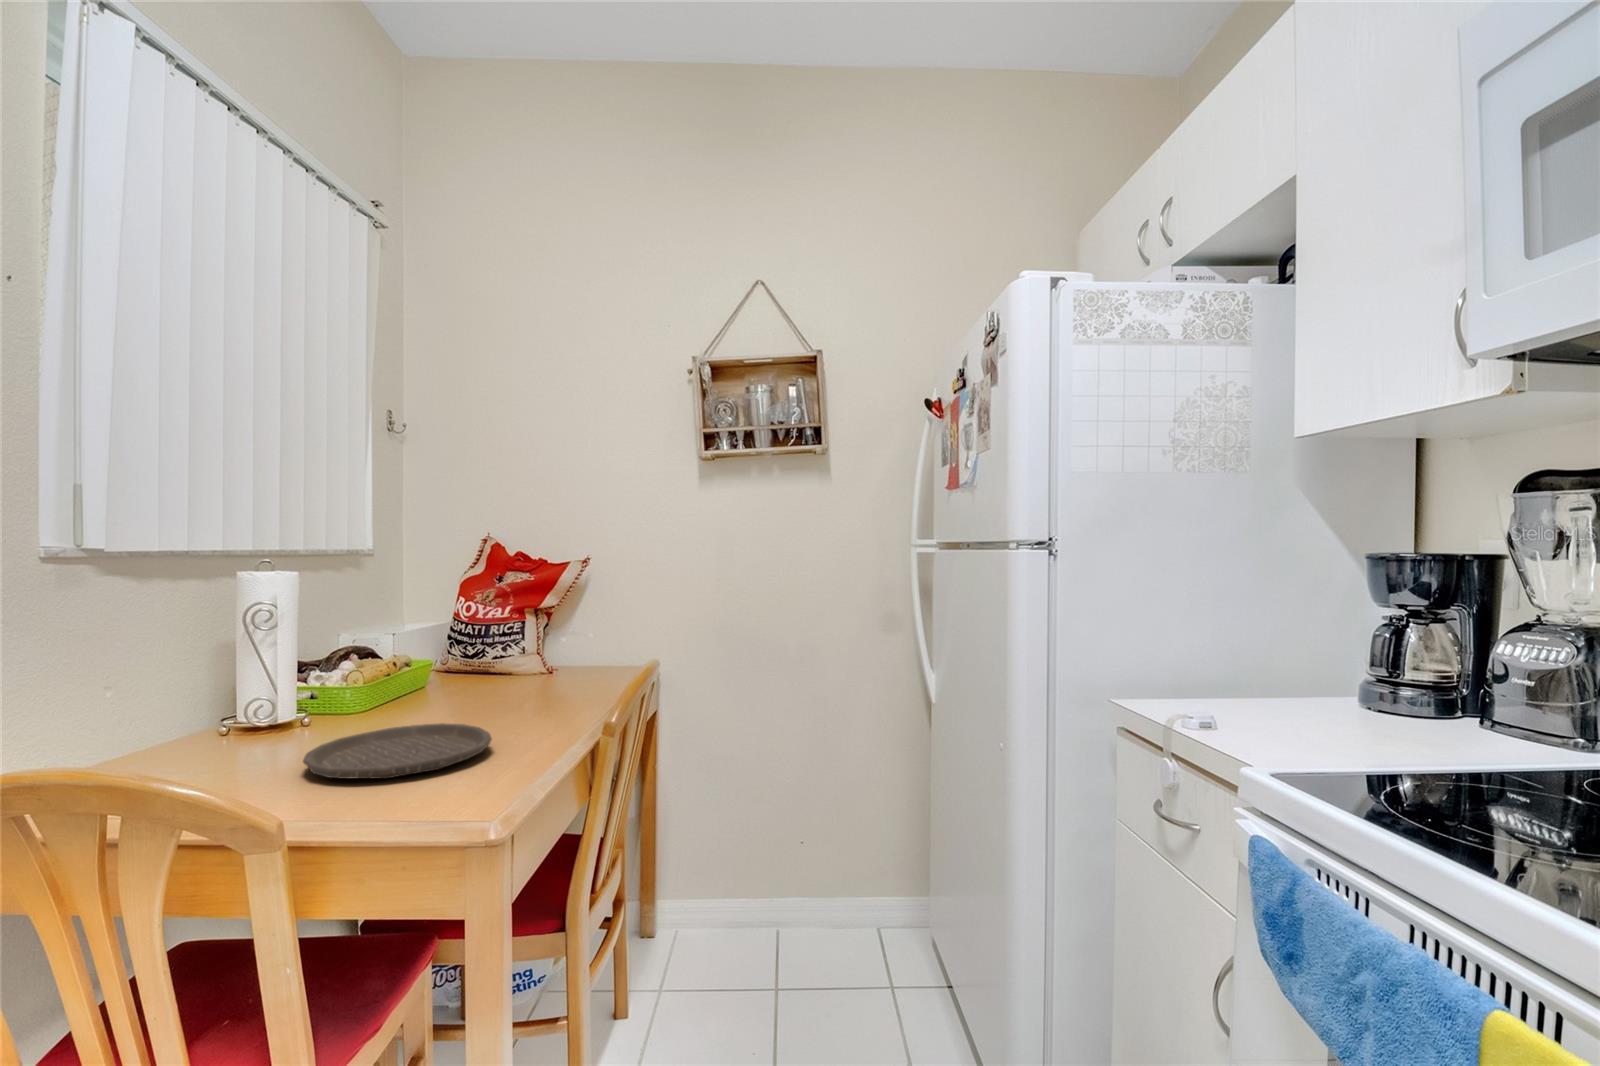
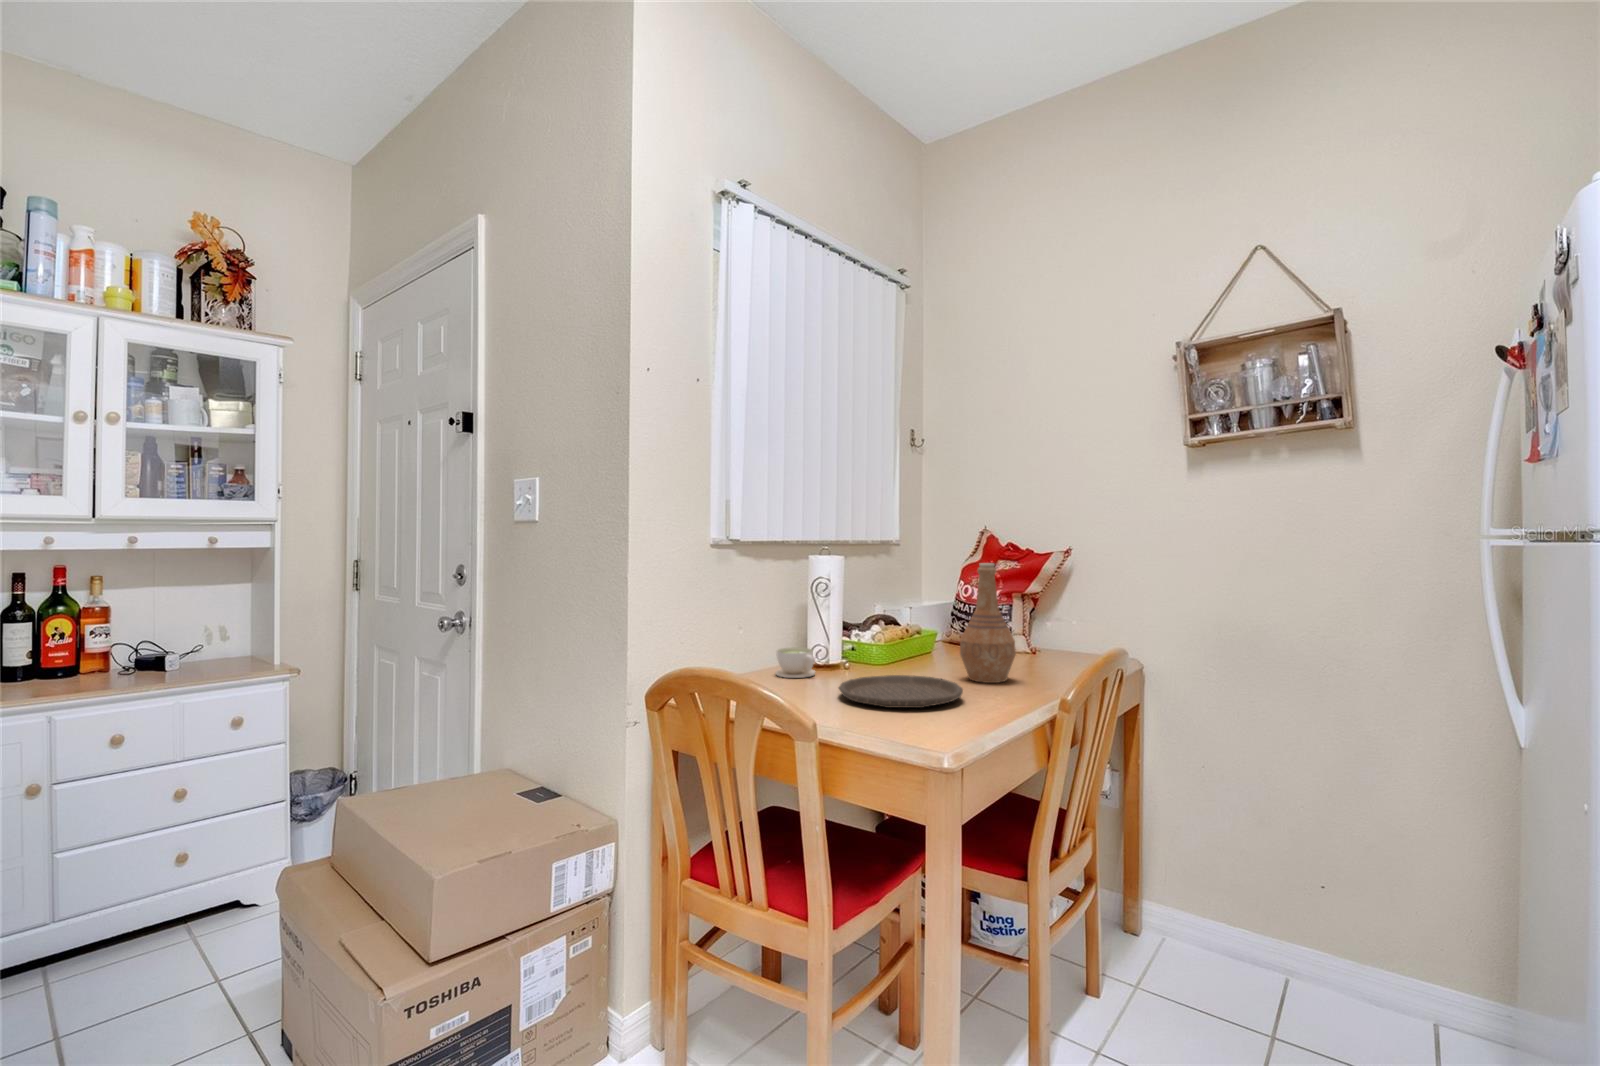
vase: none [475,576,544,719] -> present [960,563,1016,683]
coffee cup: none [176,707,253,757] -> present [776,648,815,678]

